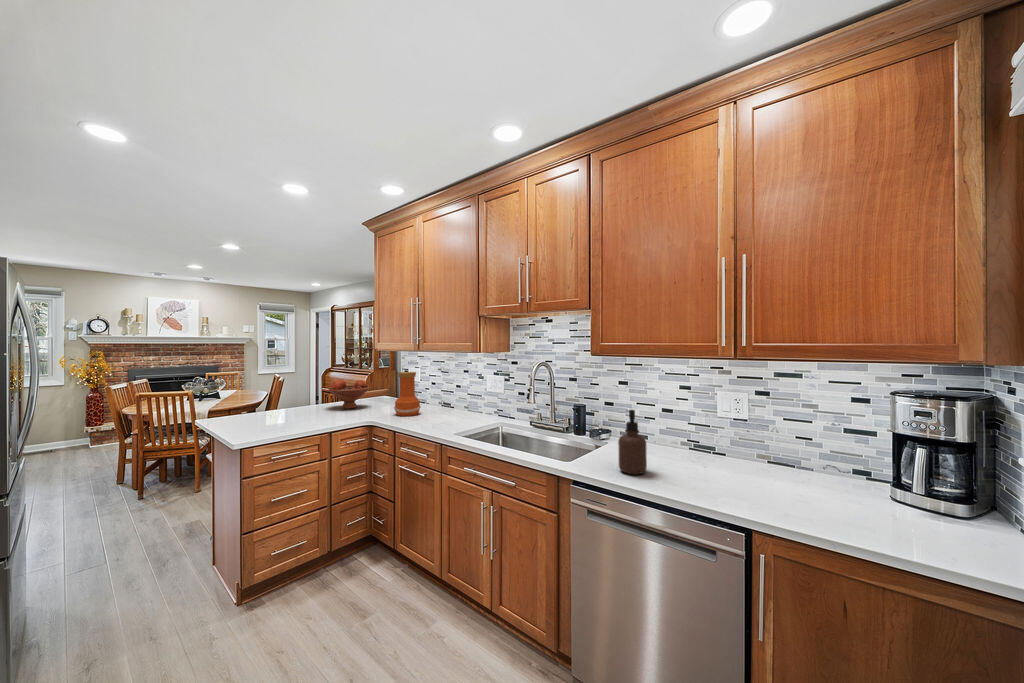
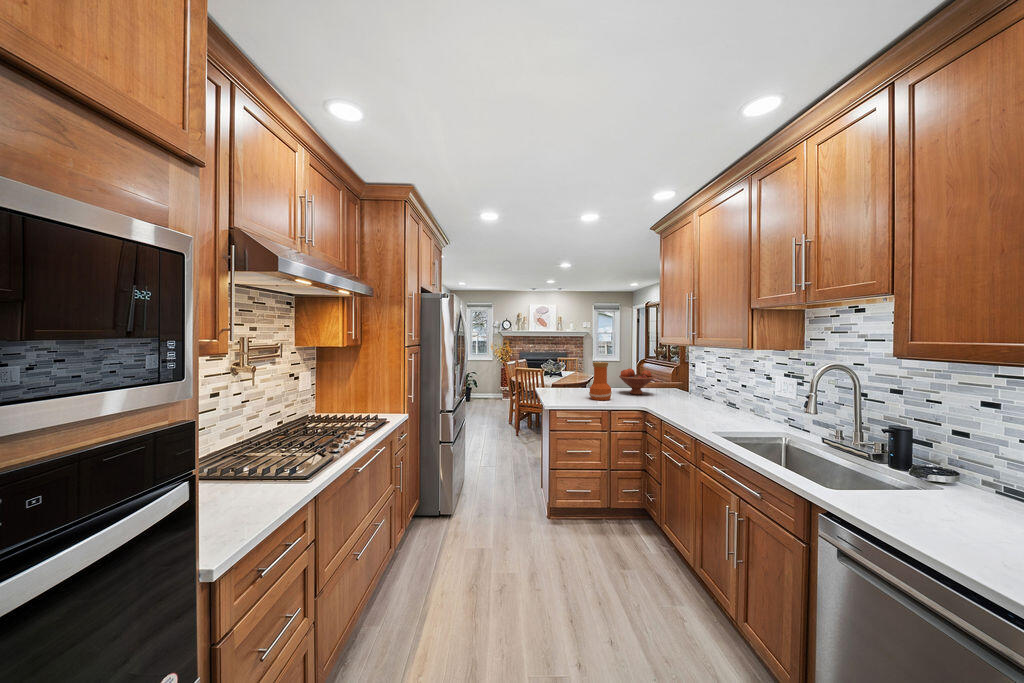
vase: present [394,372,421,416] -> present [589,362,612,400]
soap dispenser: present [618,410,647,475] -> none [919,442,980,540]

